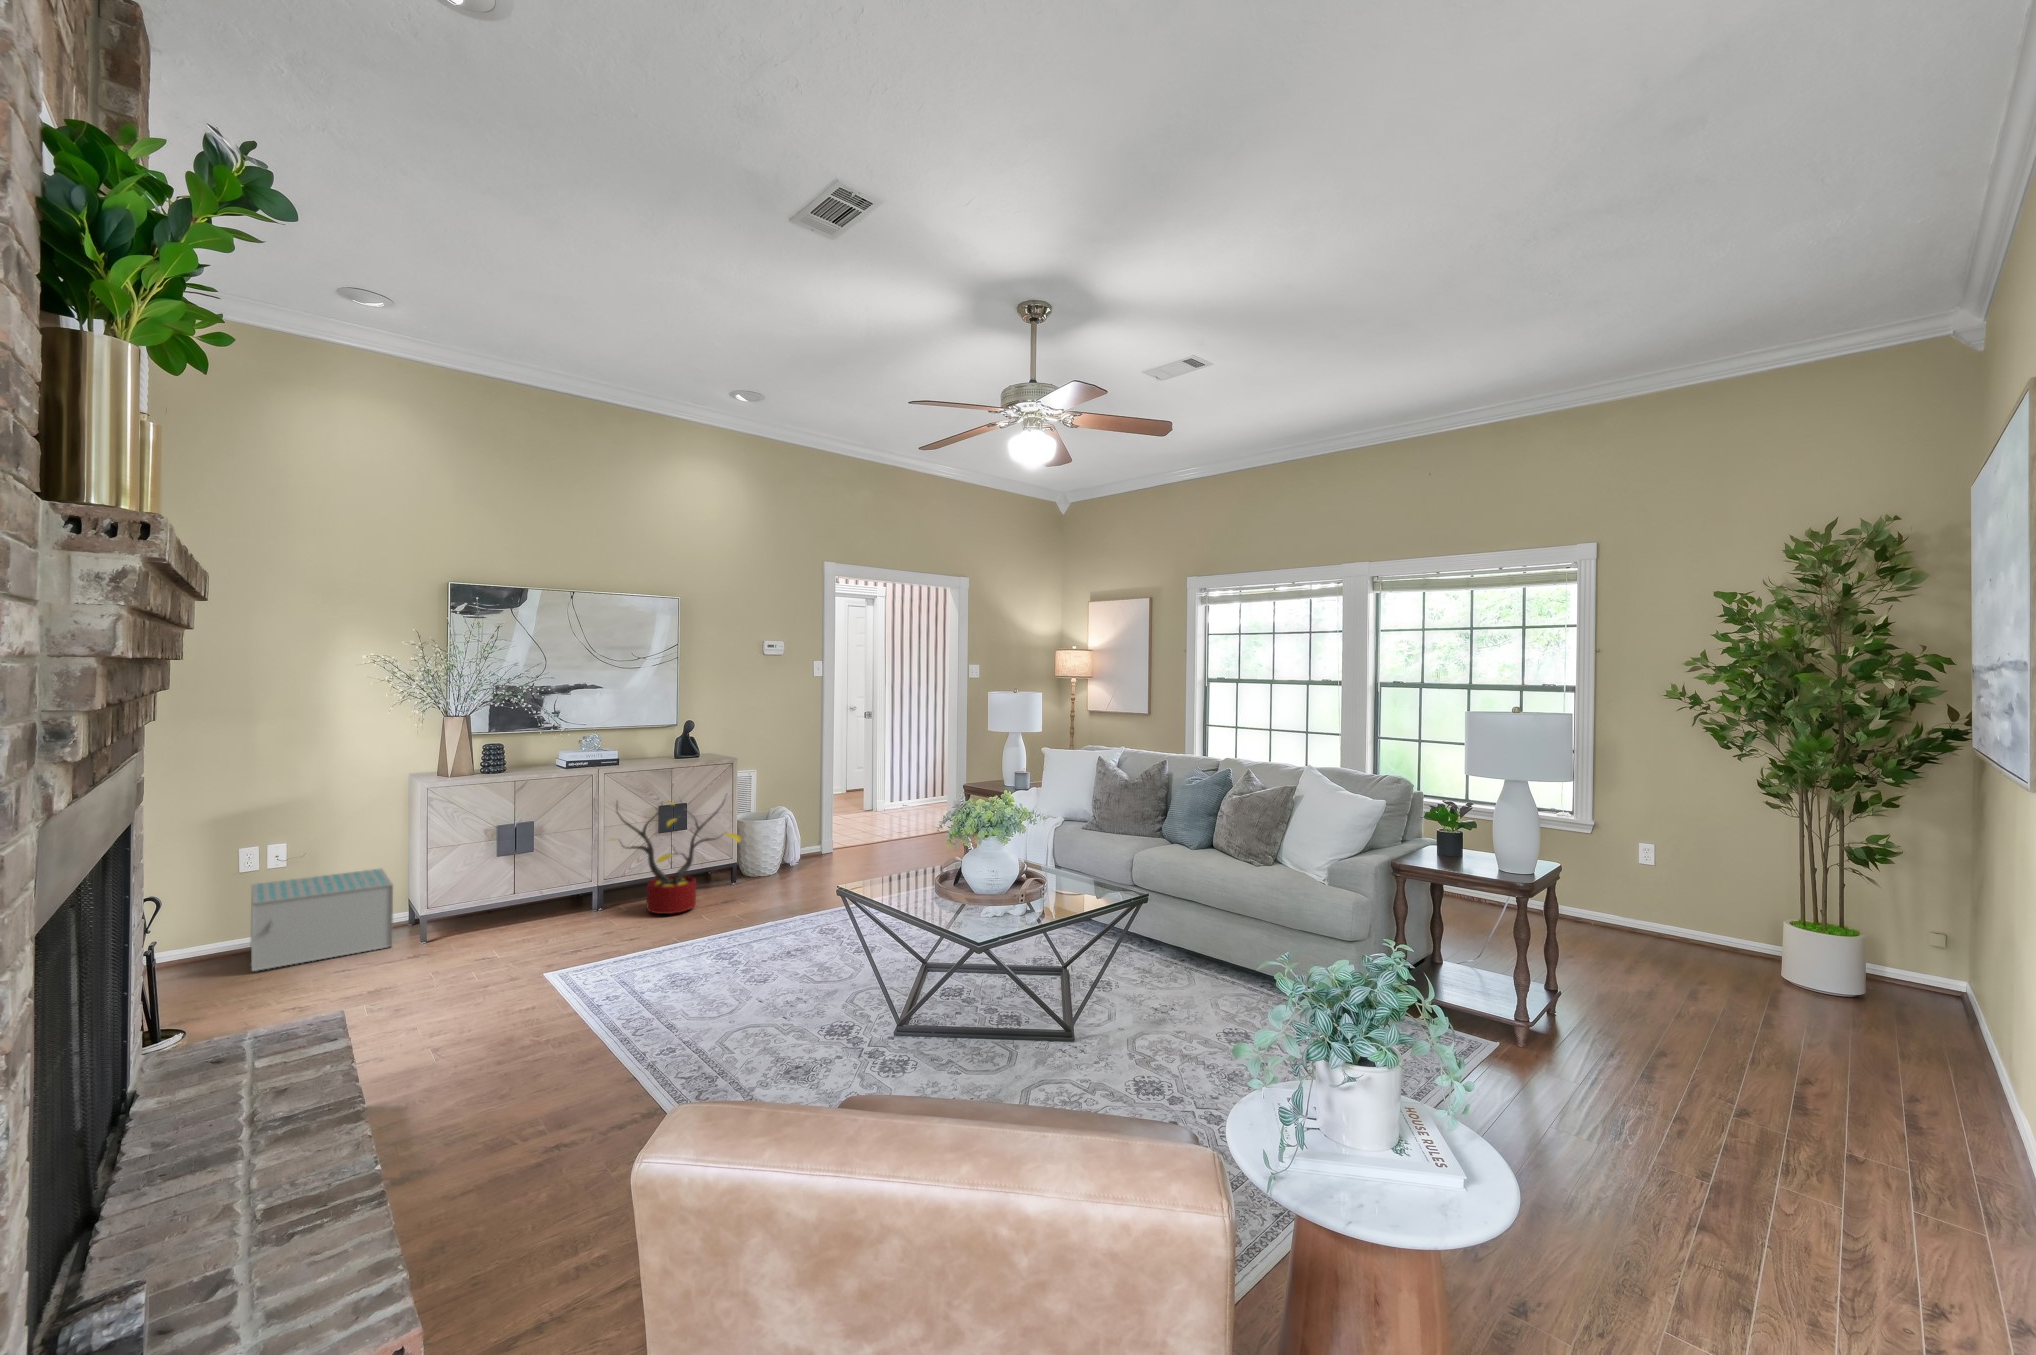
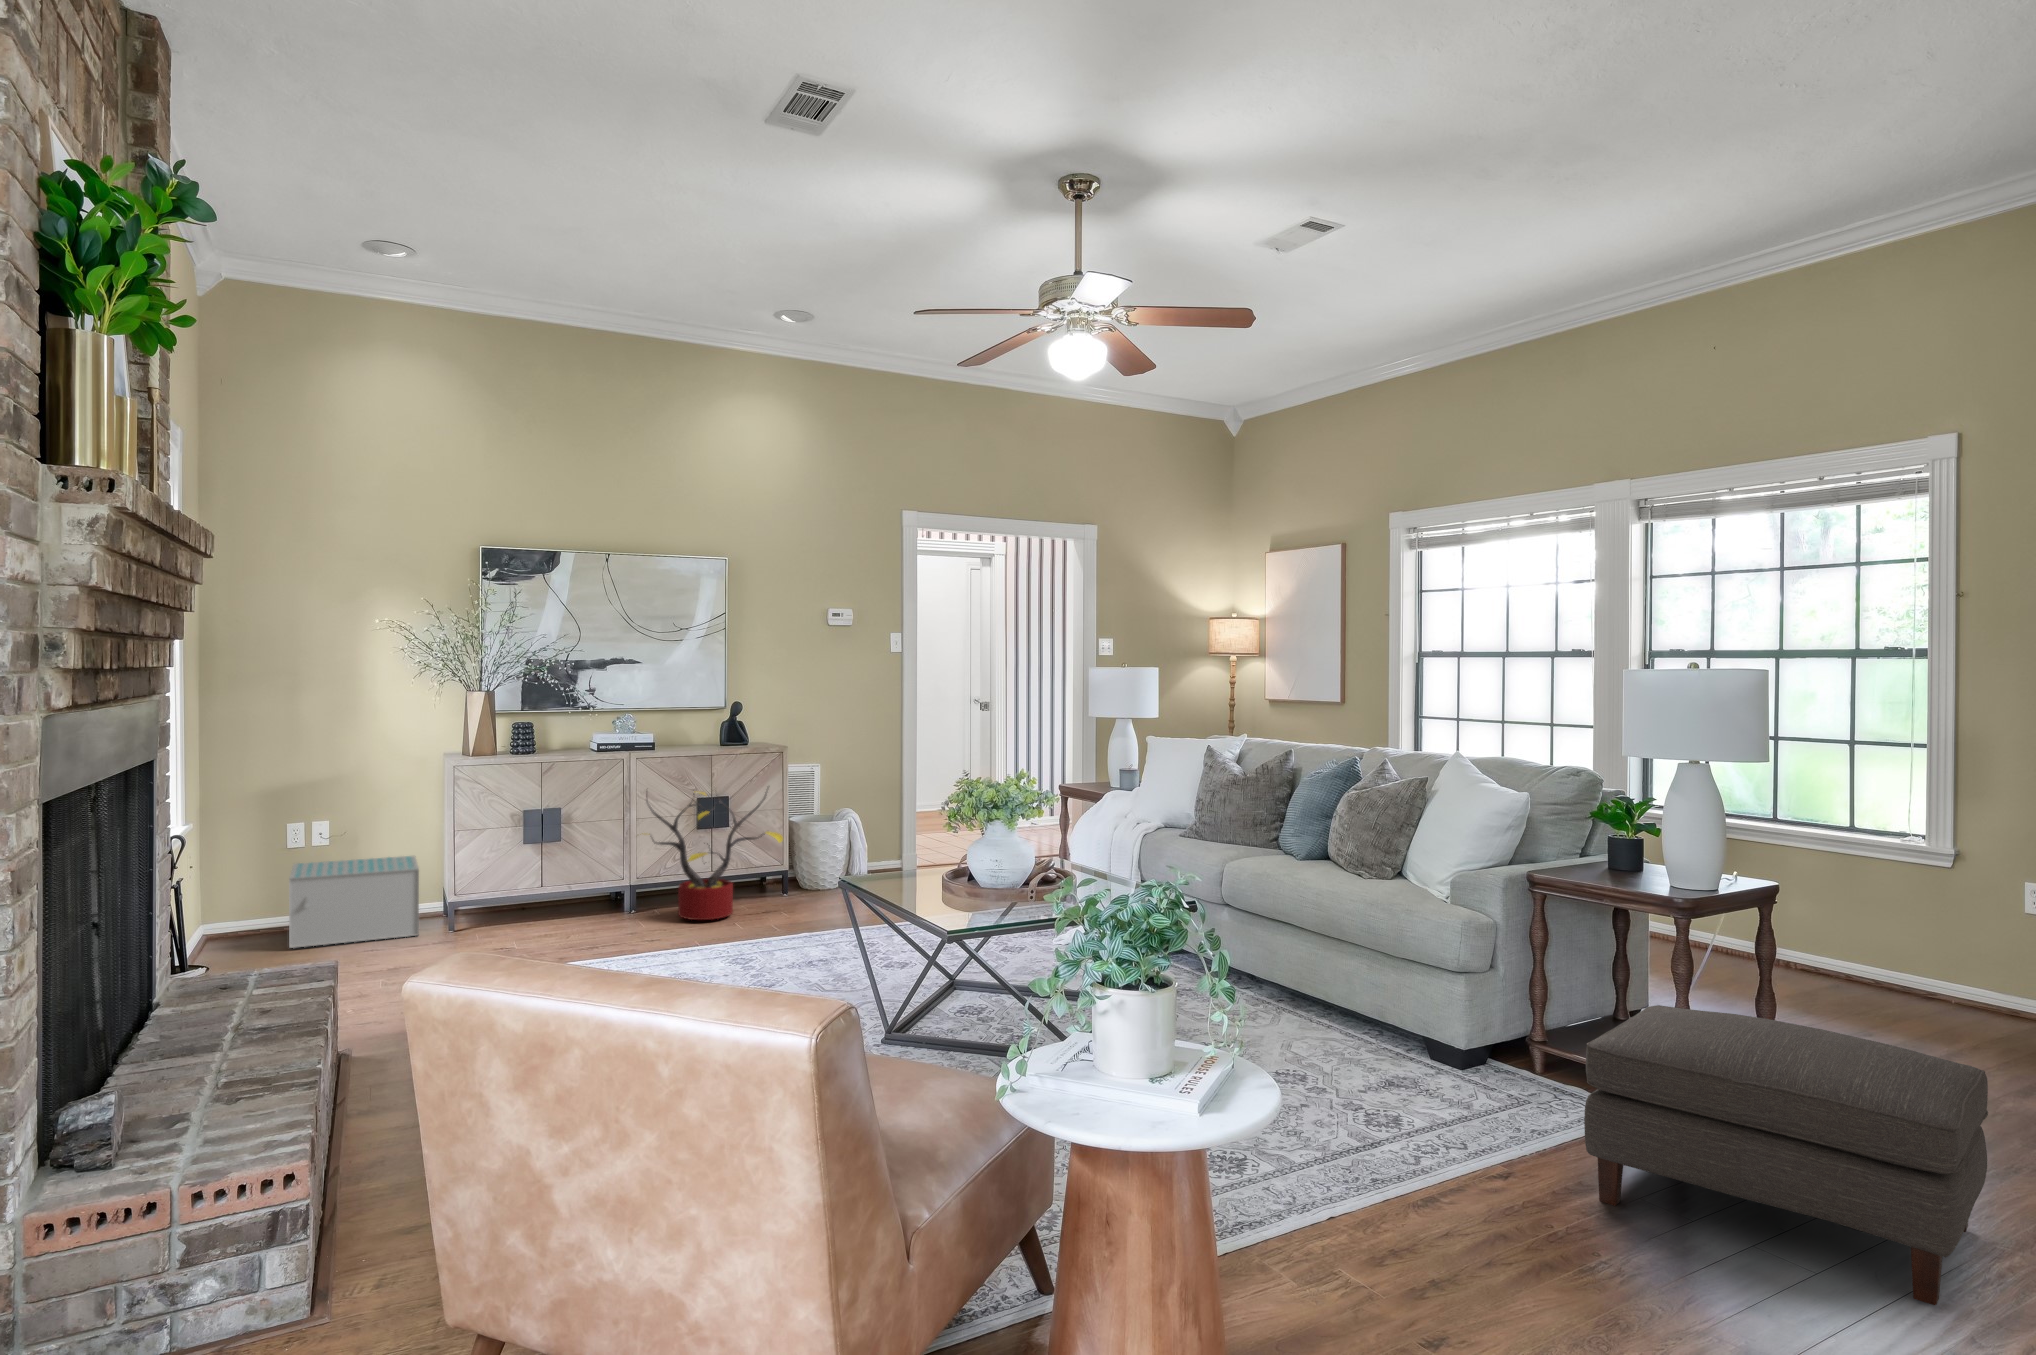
ottoman: none [1514,972,1828,1213] -> present [1584,1005,1988,1305]

